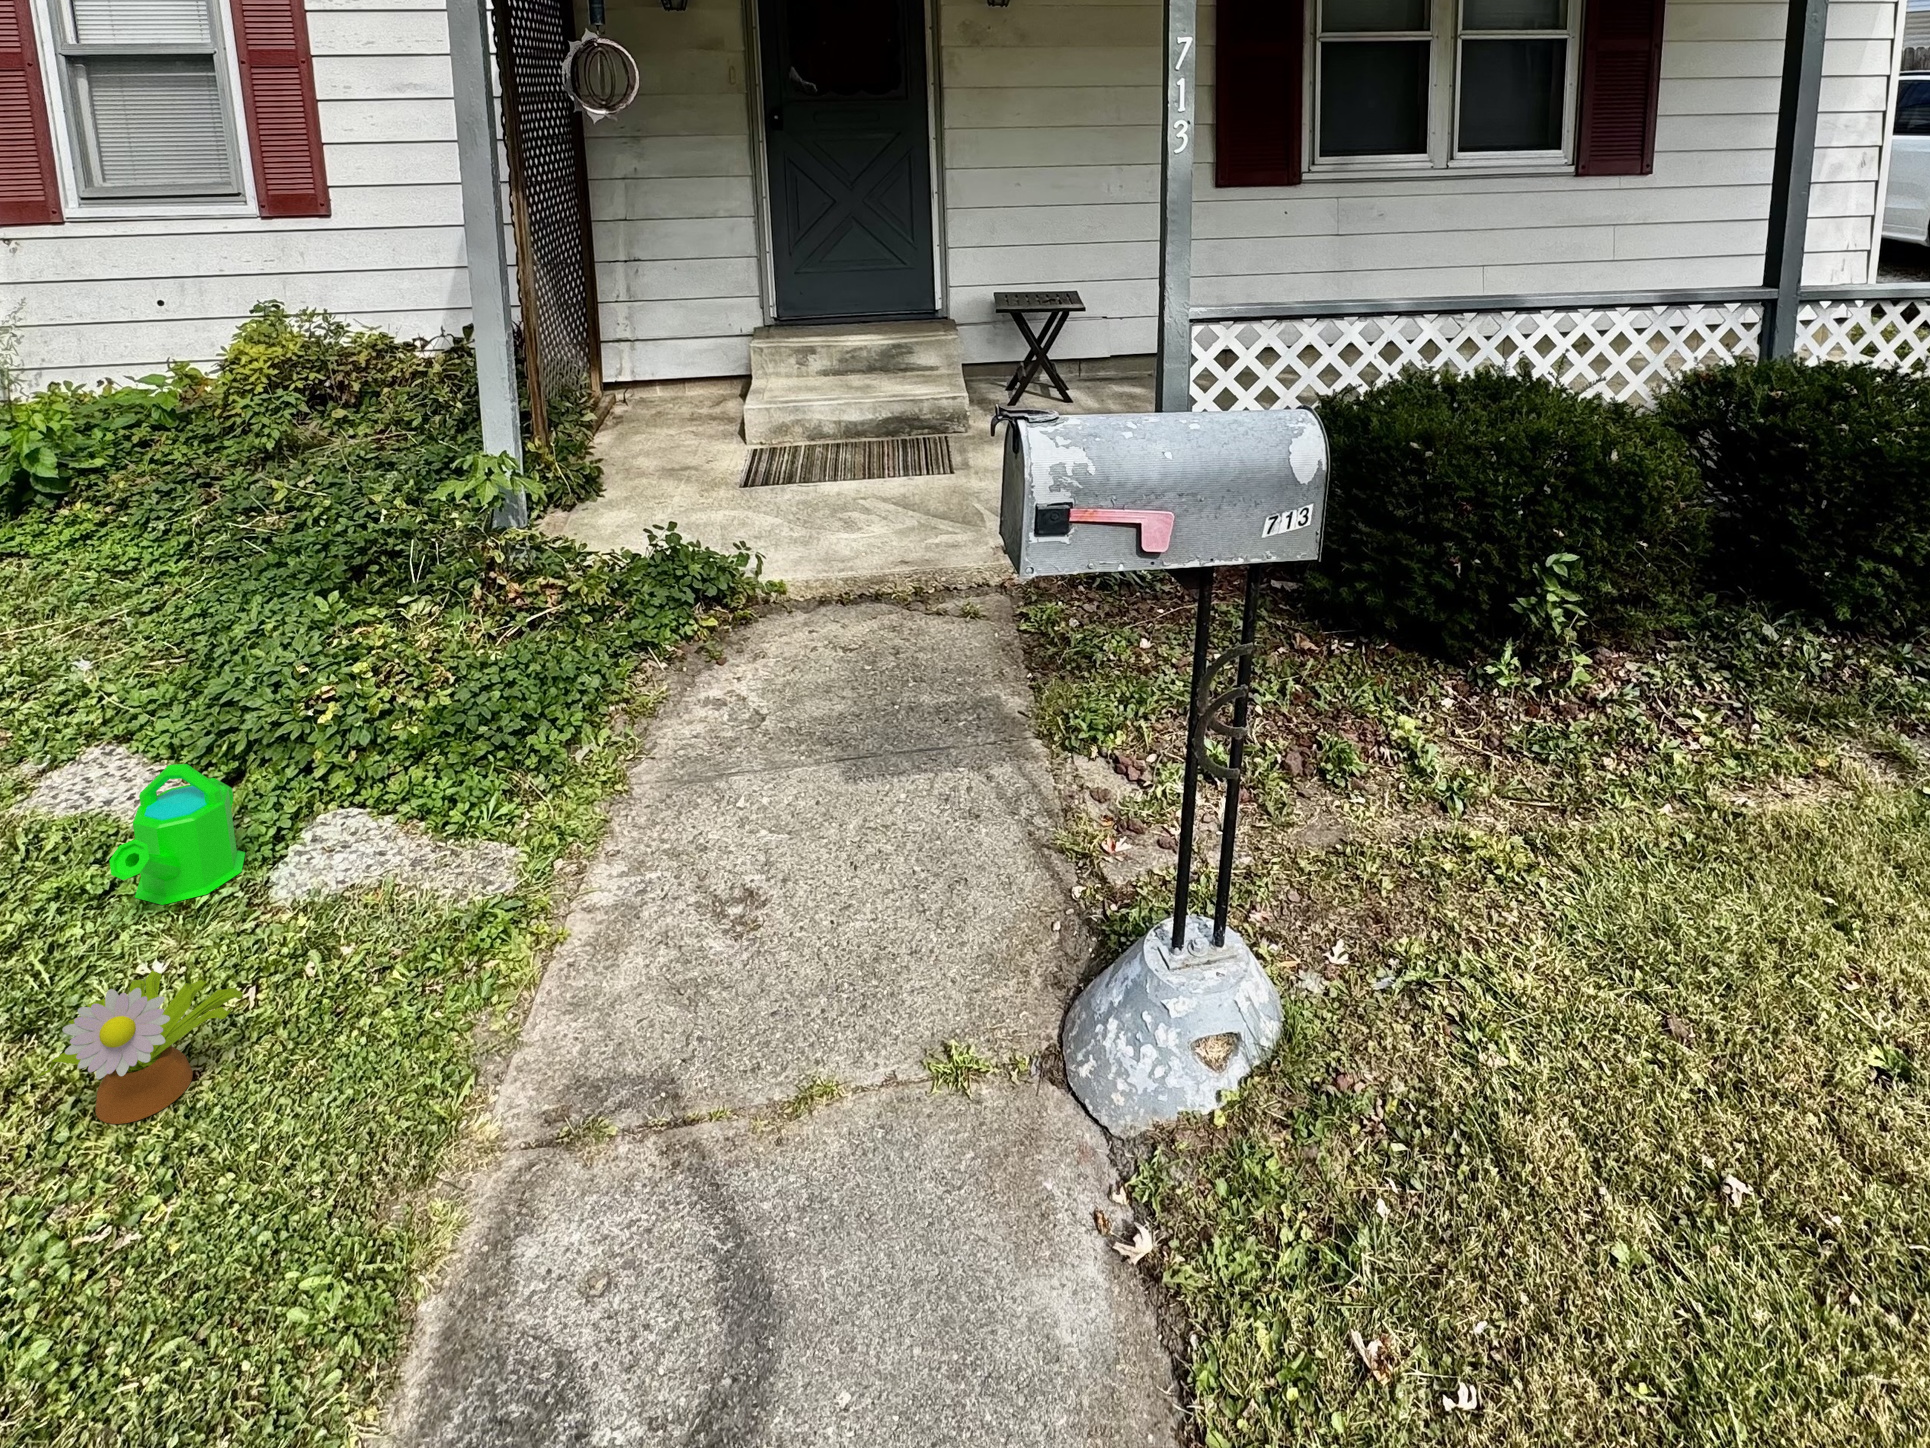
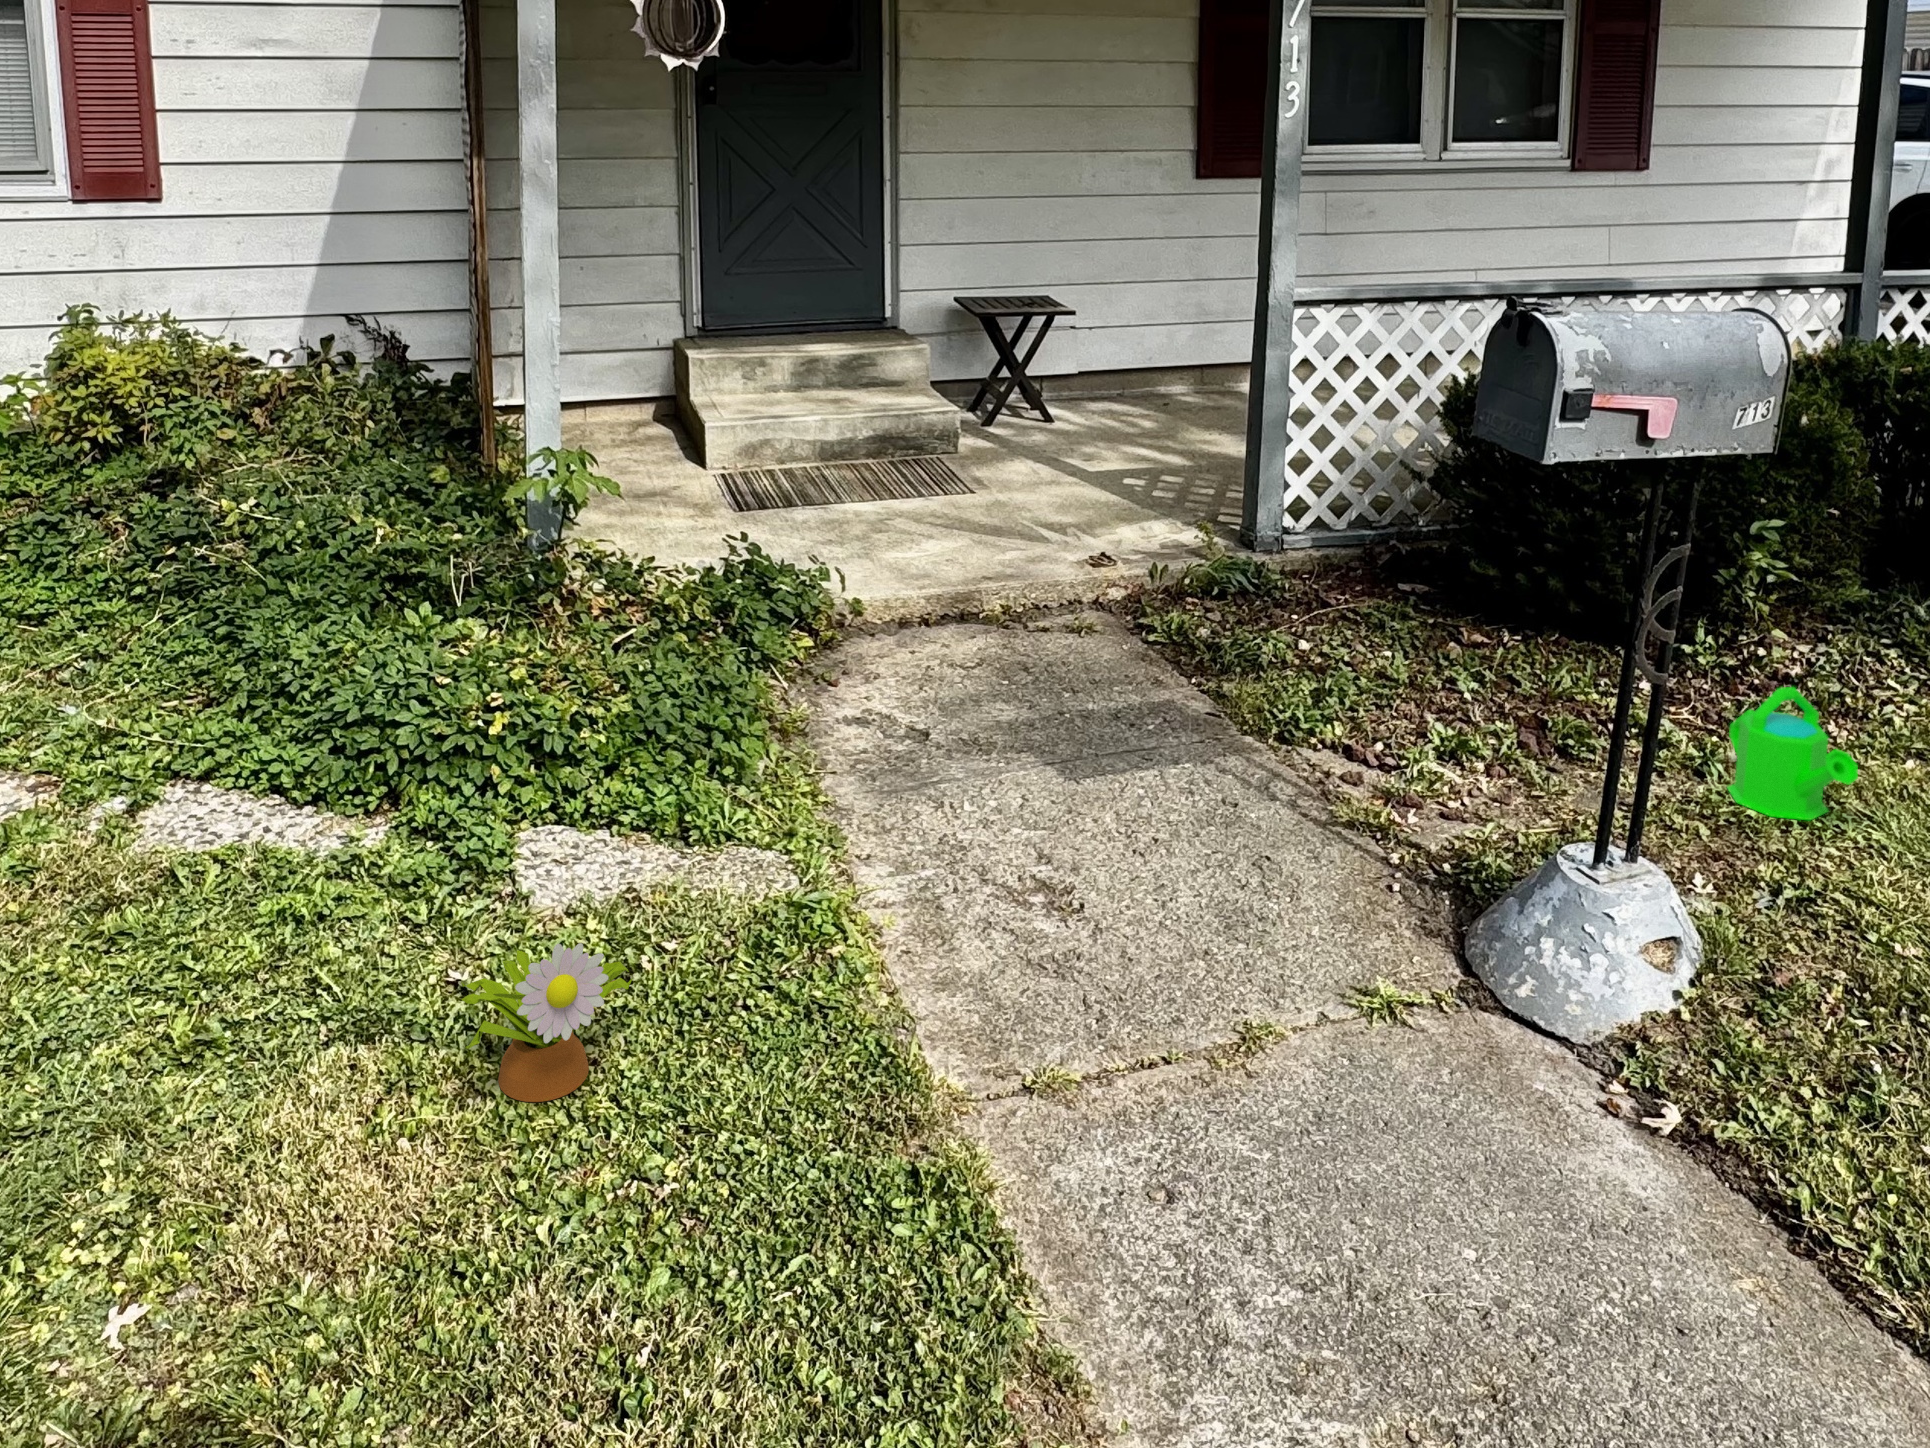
watering can: present [109,764,245,905] -> present [1727,687,1858,820]

